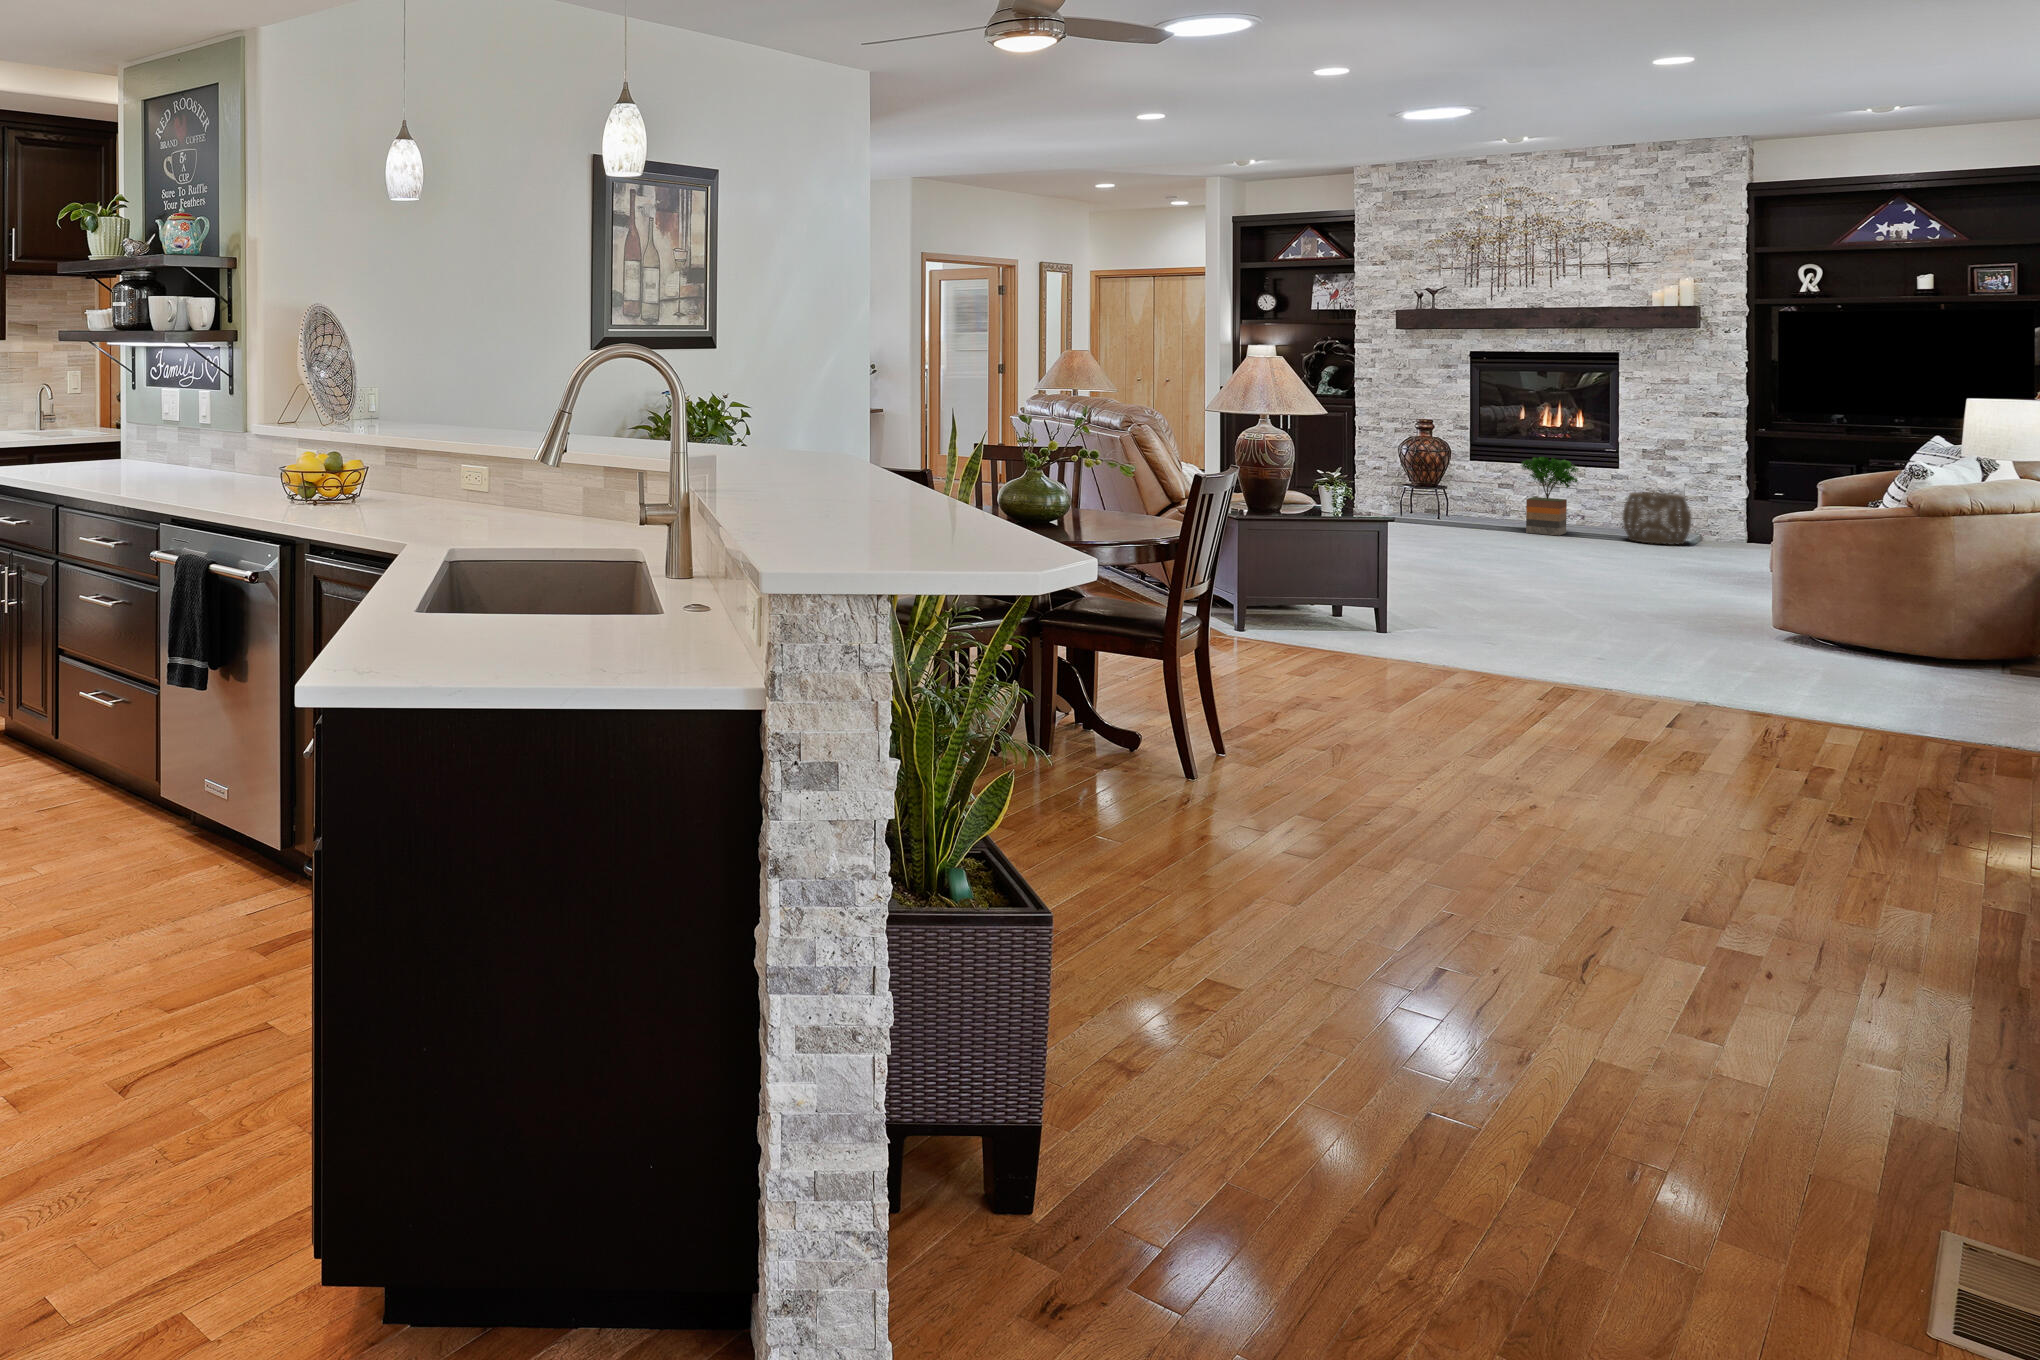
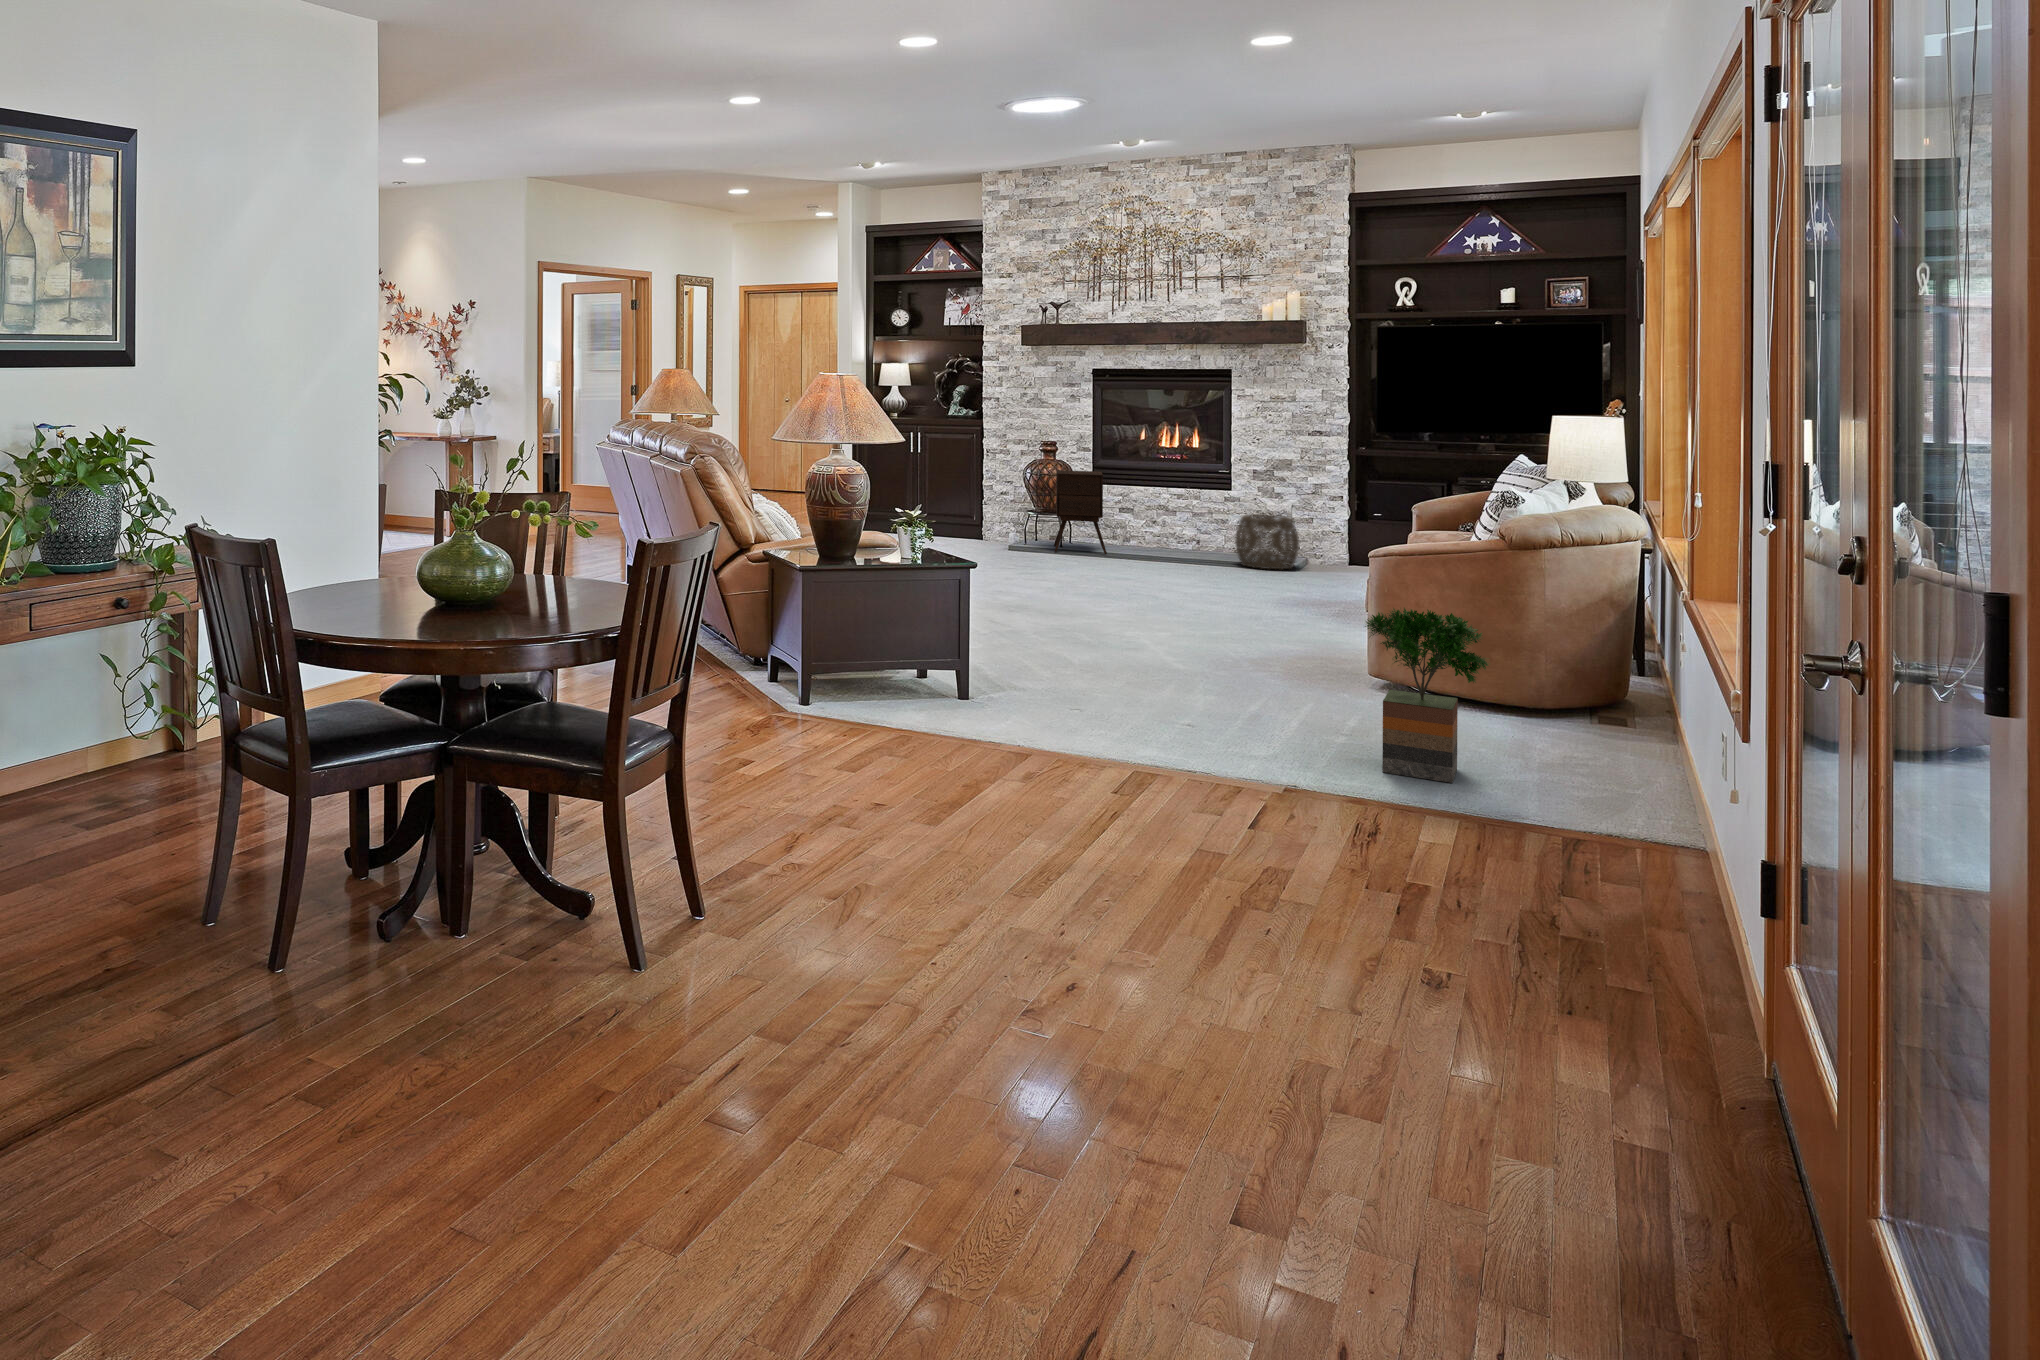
side table: none [1429,449,1486,528] -> present [1054,470,1107,554]
potted tree: present [1521,457,1578,536] -> present [1365,608,1488,783]

